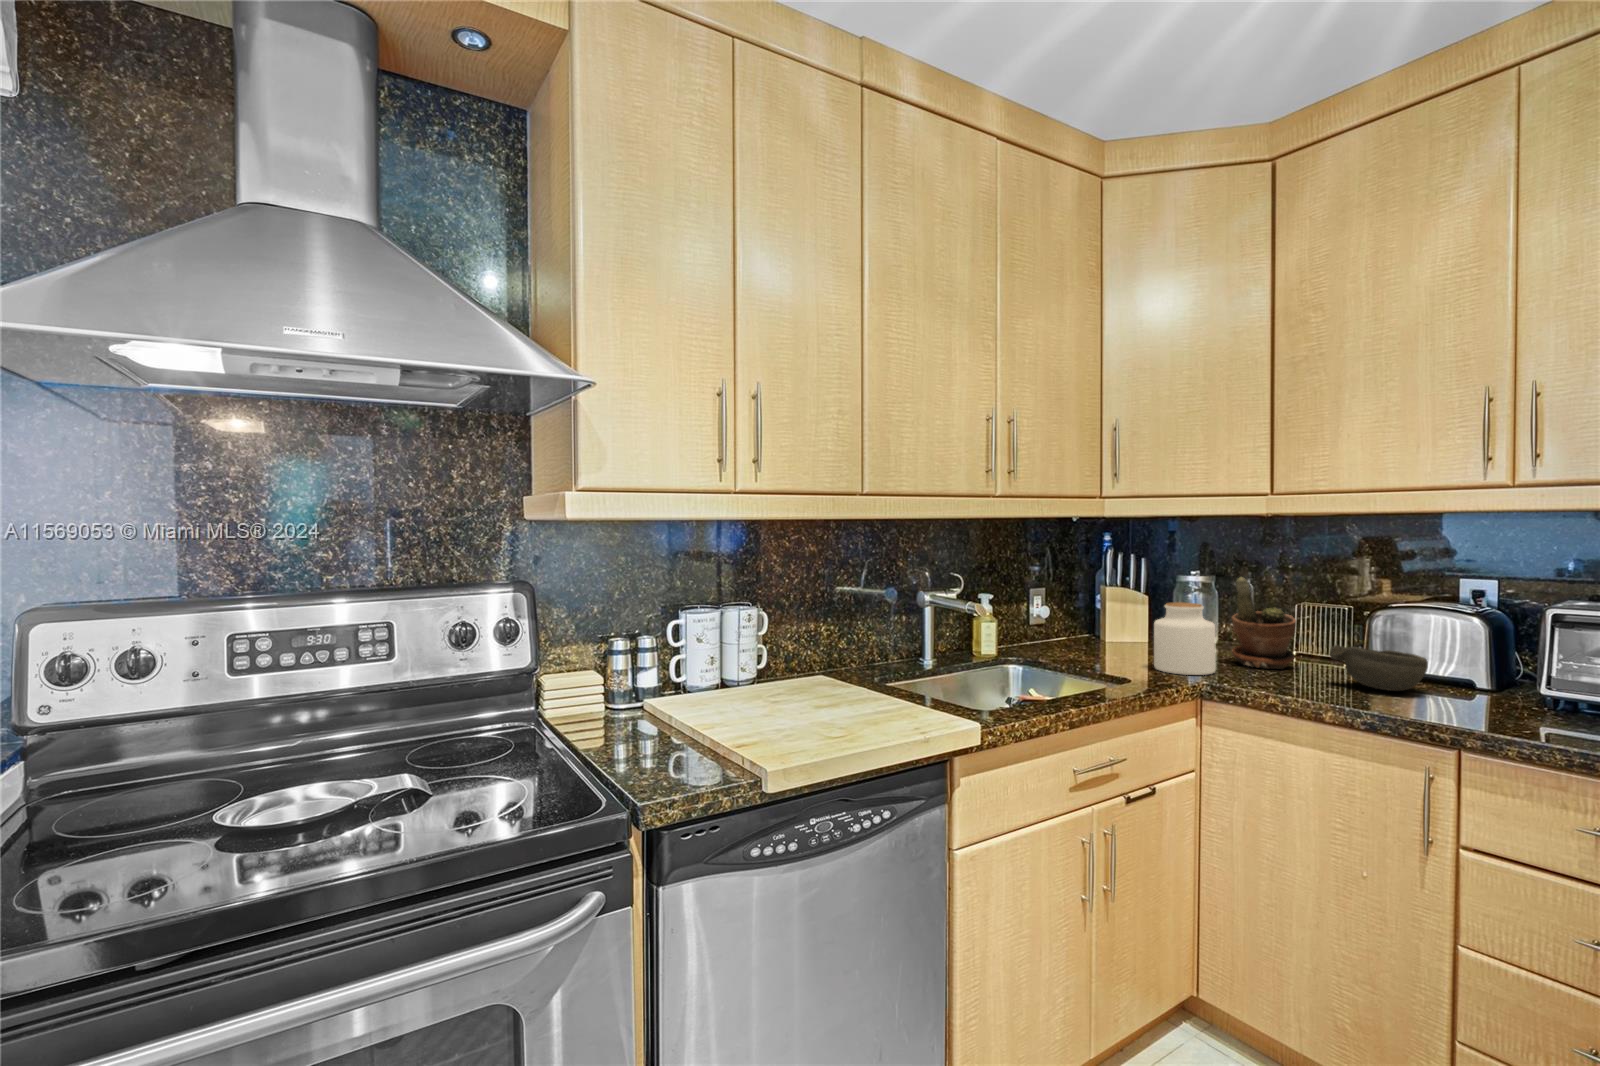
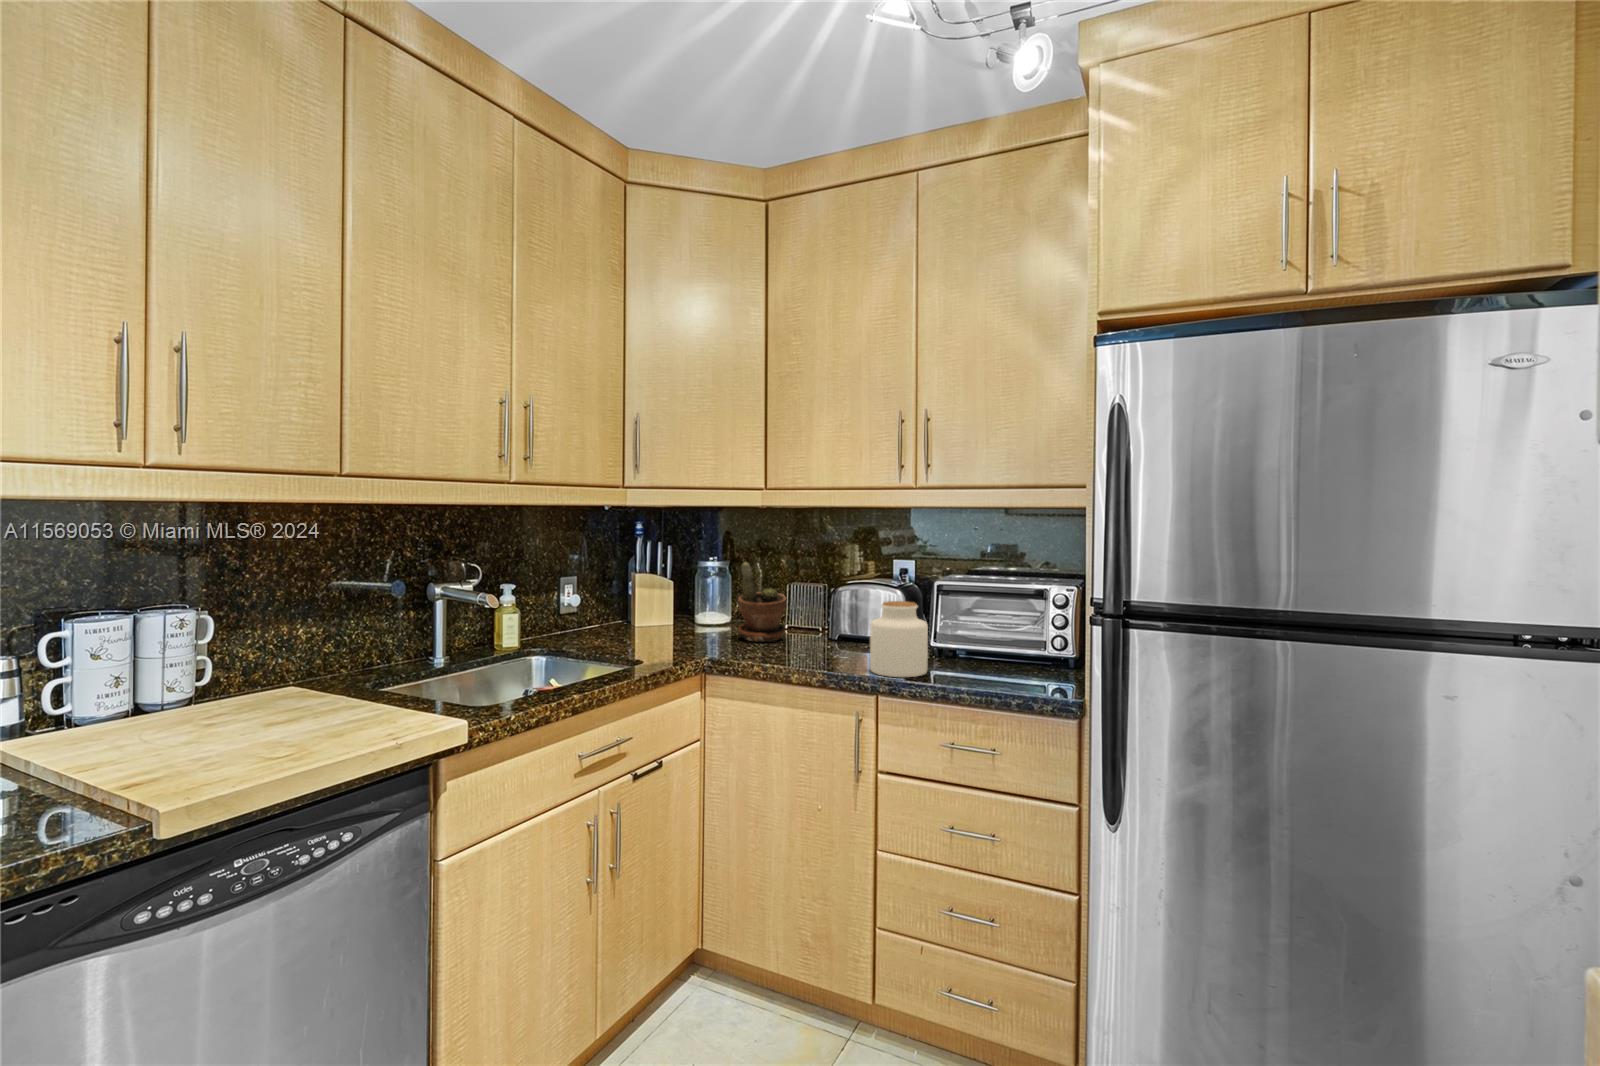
jar: present [1154,602,1216,675] -> present [870,601,928,677]
bowl: present [1330,645,1428,691] -> none [804,619,868,653]

